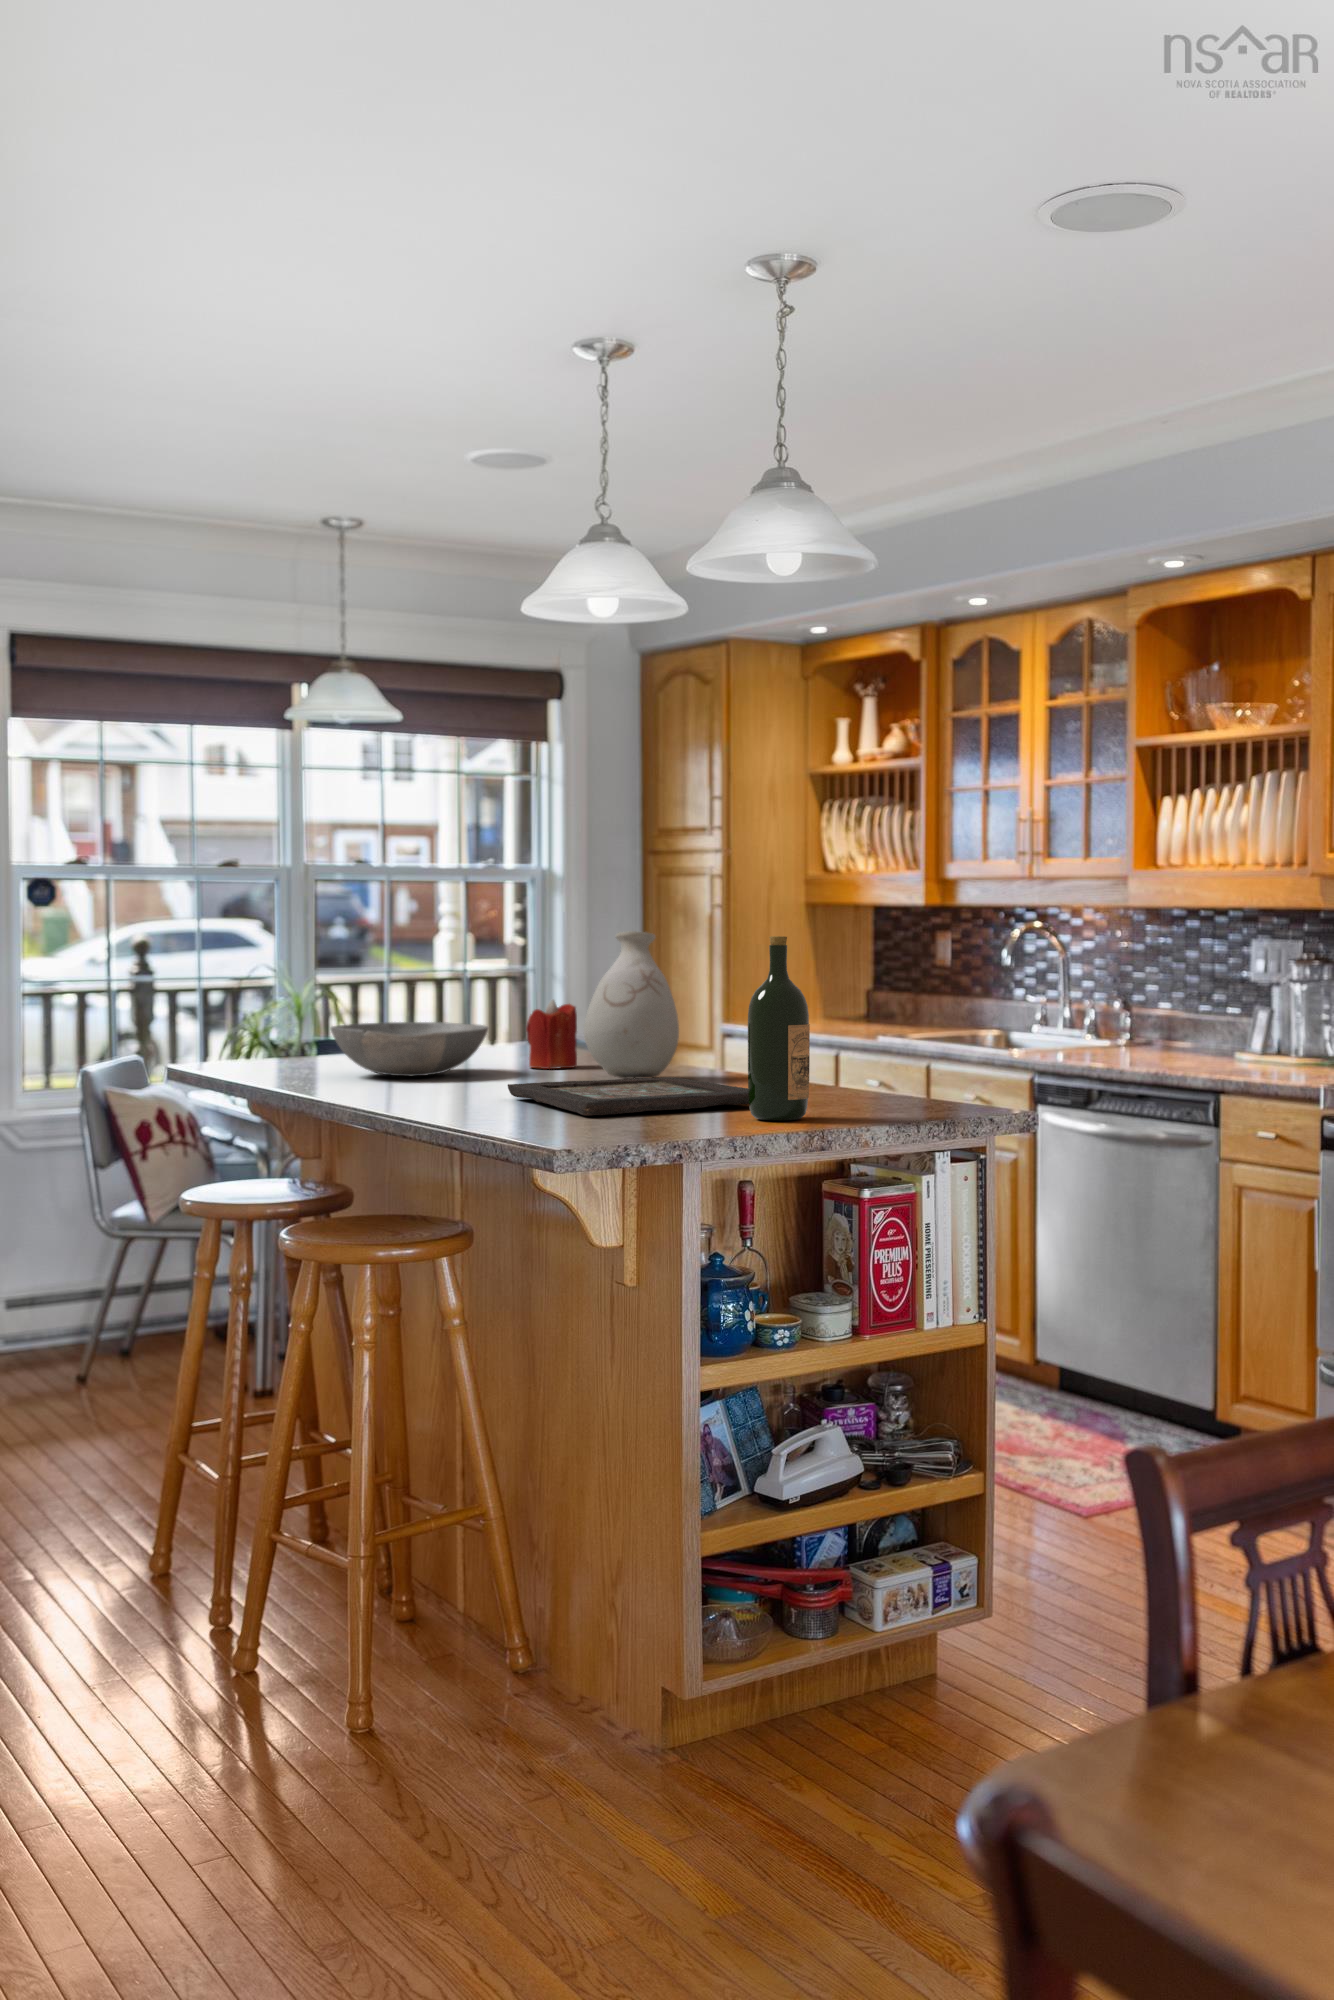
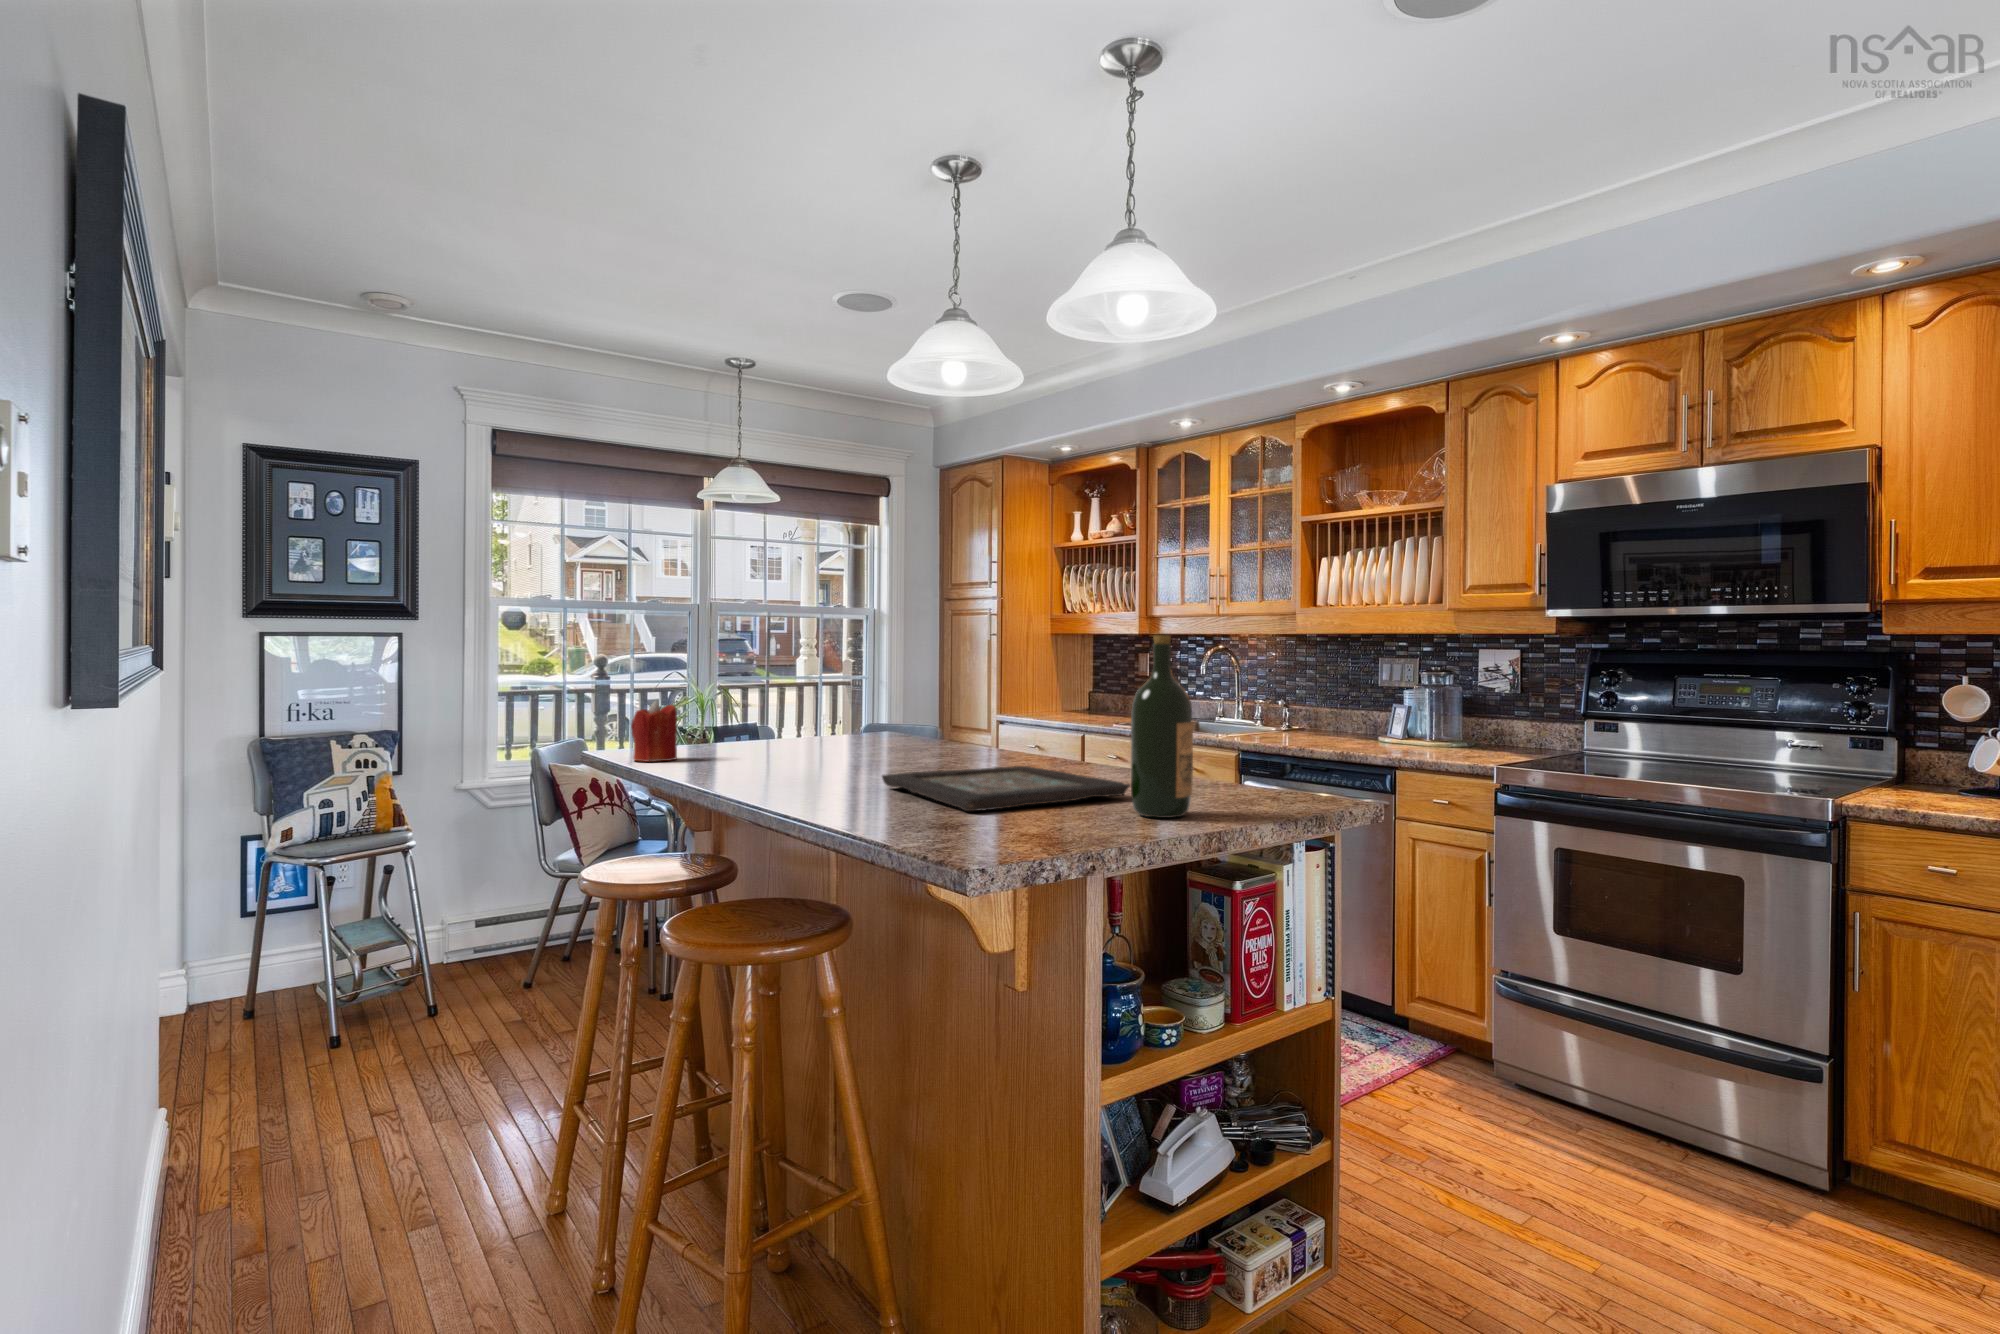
vase: present [584,931,679,1079] -> none [939,640,1020,765]
candle: present [526,1000,577,1069] -> present [631,701,677,762]
bowl: present [330,1022,488,1076] -> none [720,716,855,761]

